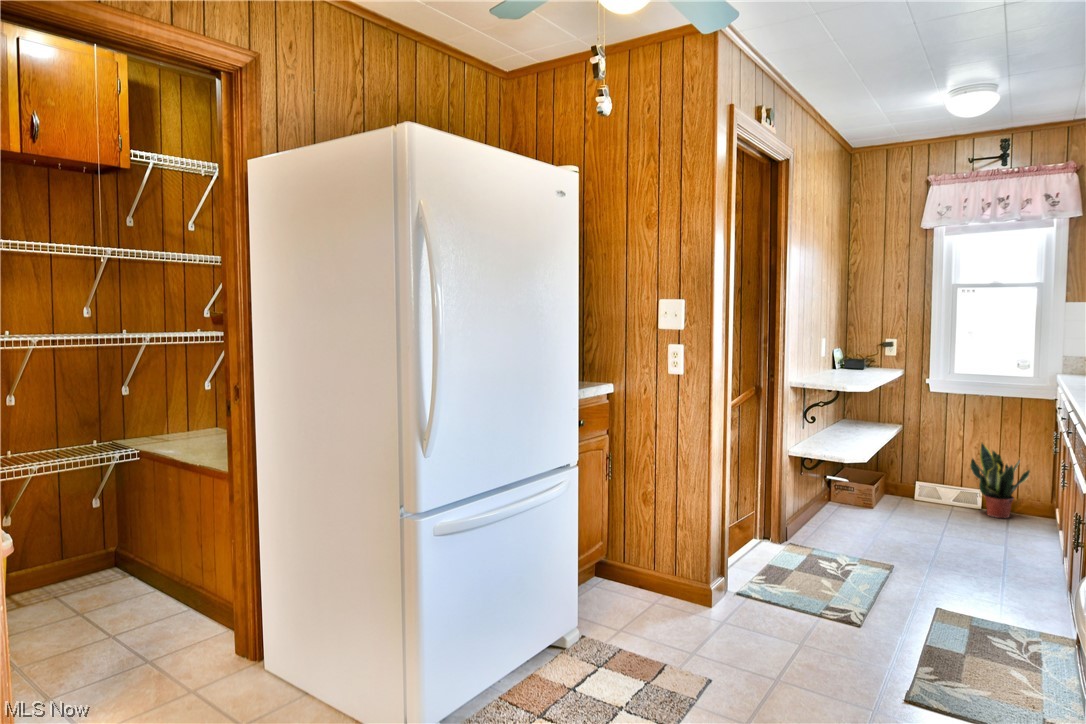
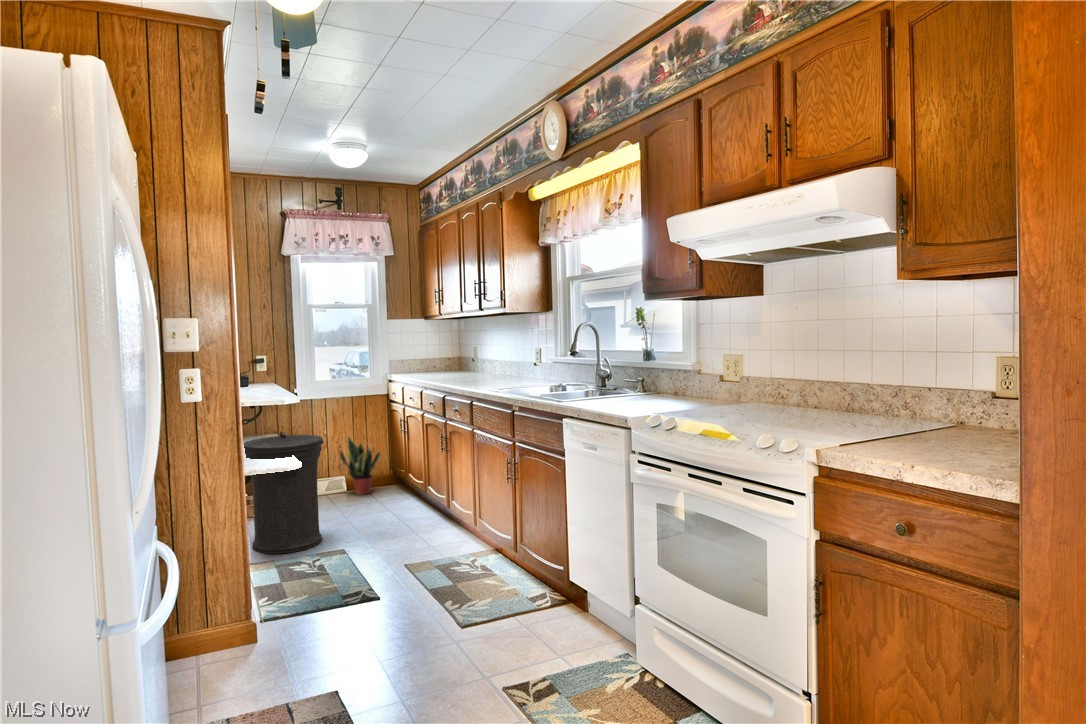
trash can: none [806,421,896,550] -> present [244,432,324,554]

